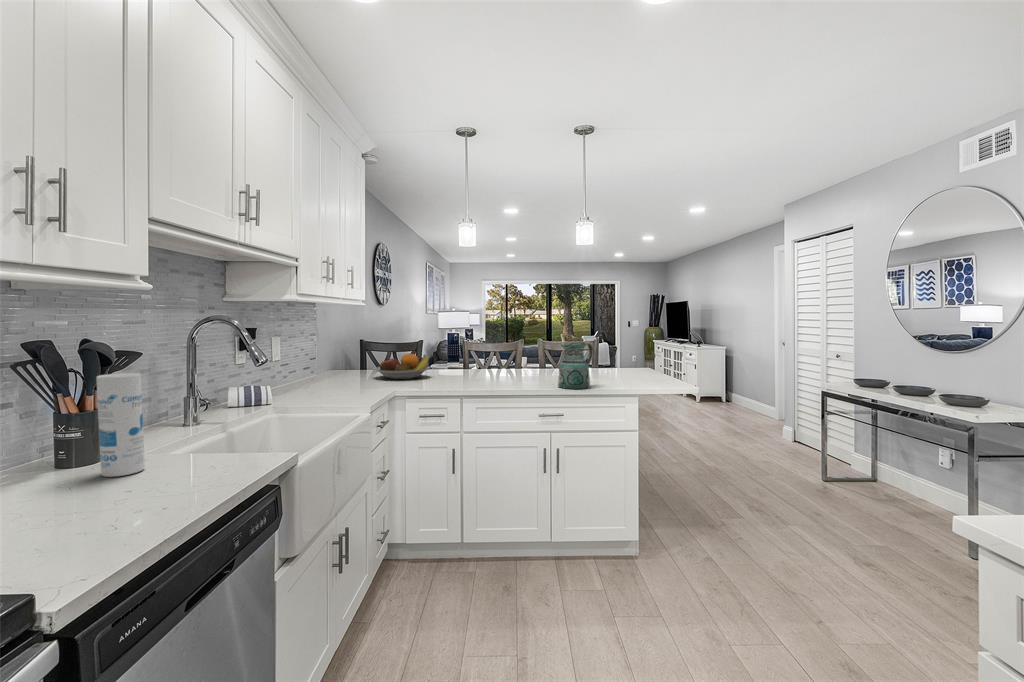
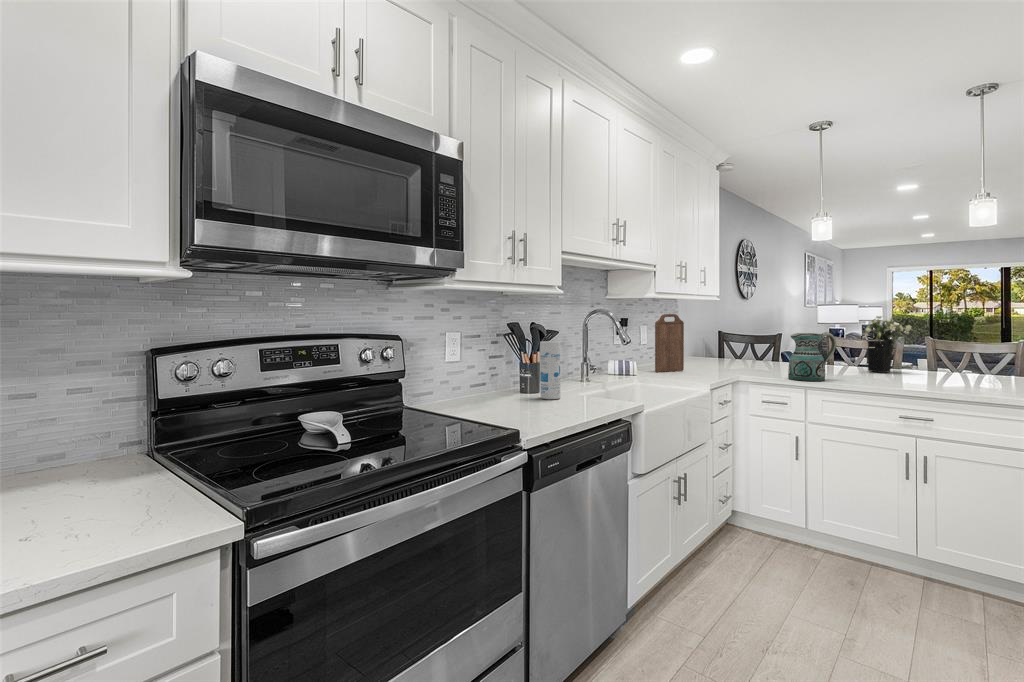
cutting board: none [294,322,330,394] -> present [655,314,684,372]
flower arrangement: none [490,322,533,375] -> present [862,315,911,373]
ceramic pitcher: present [558,341,593,389] -> present [788,332,836,381]
fruit bowl: present [374,354,431,379] -> none [726,345,785,369]

